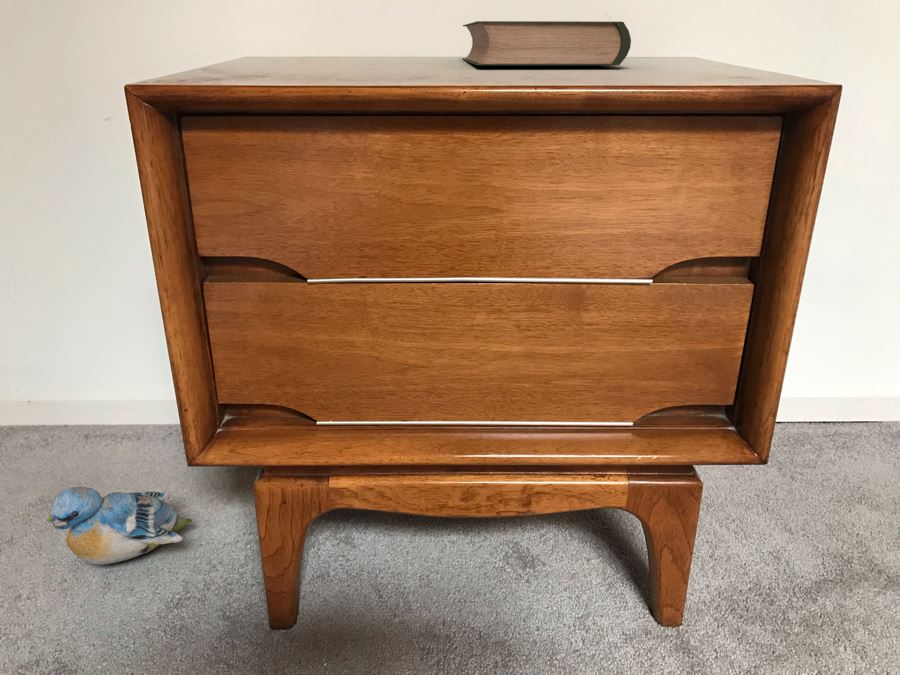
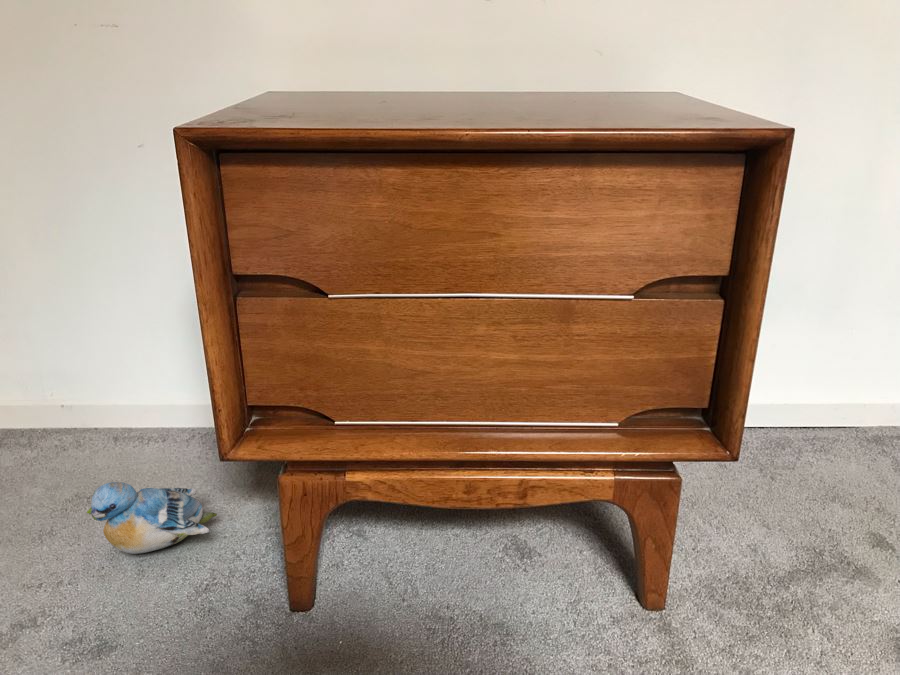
book: present [463,21,631,65] -> none [466,62,617,103]

